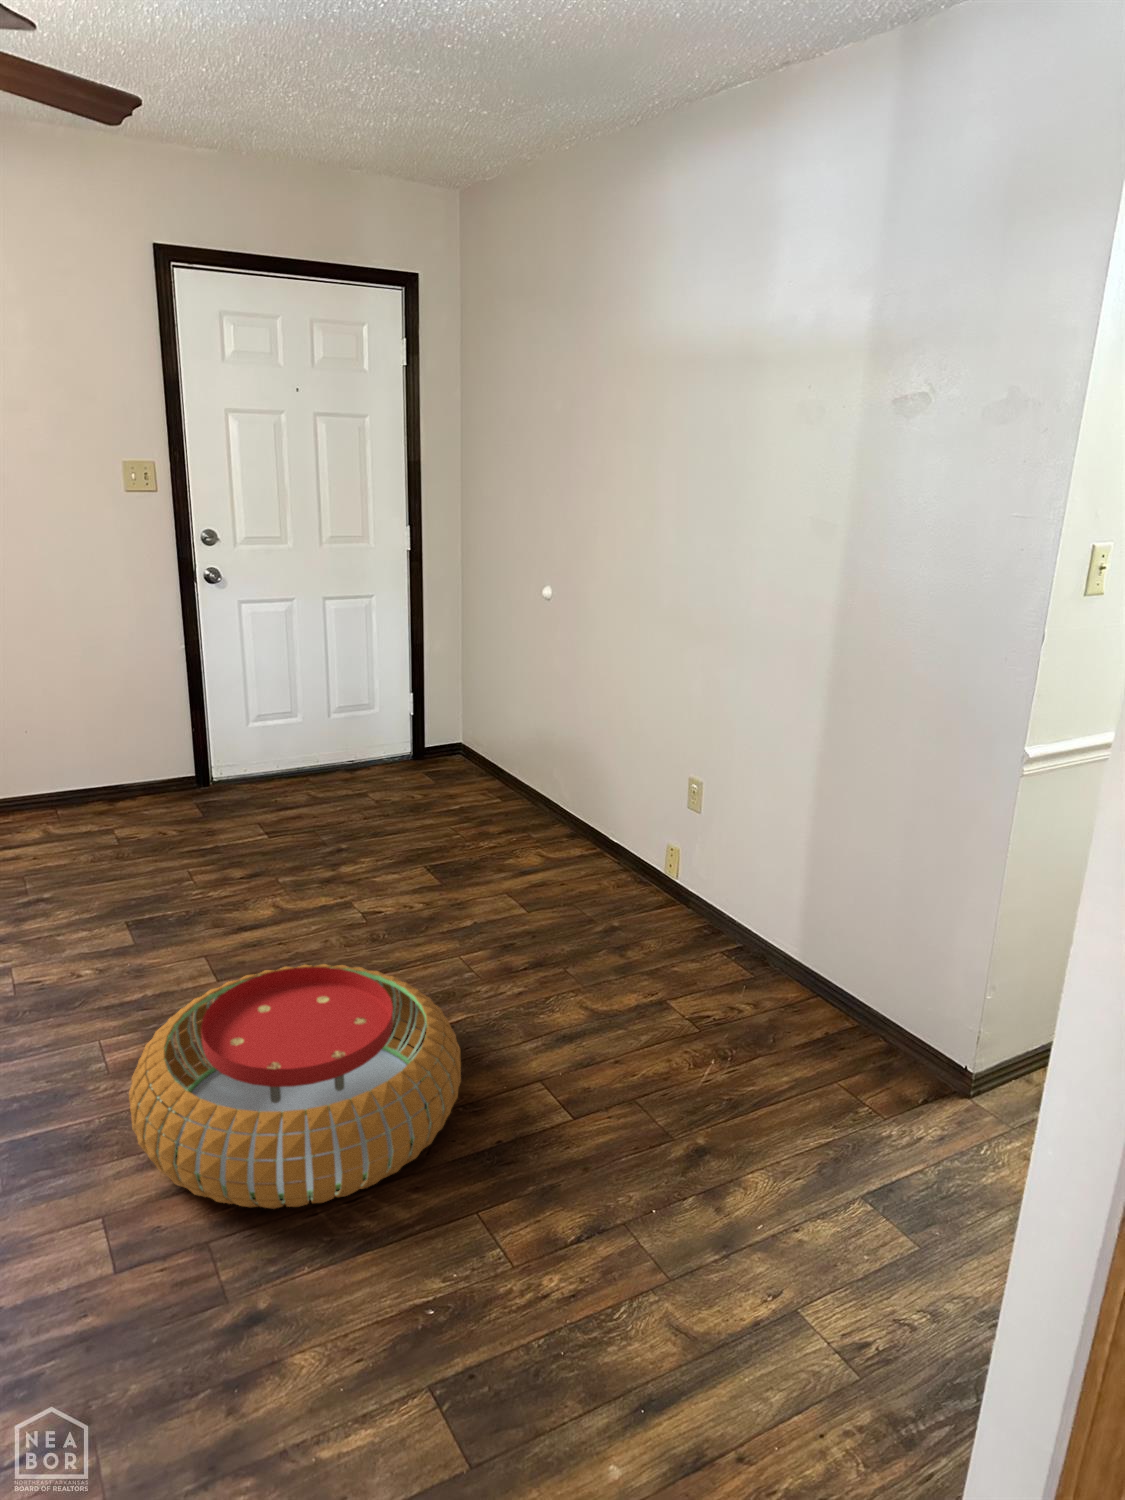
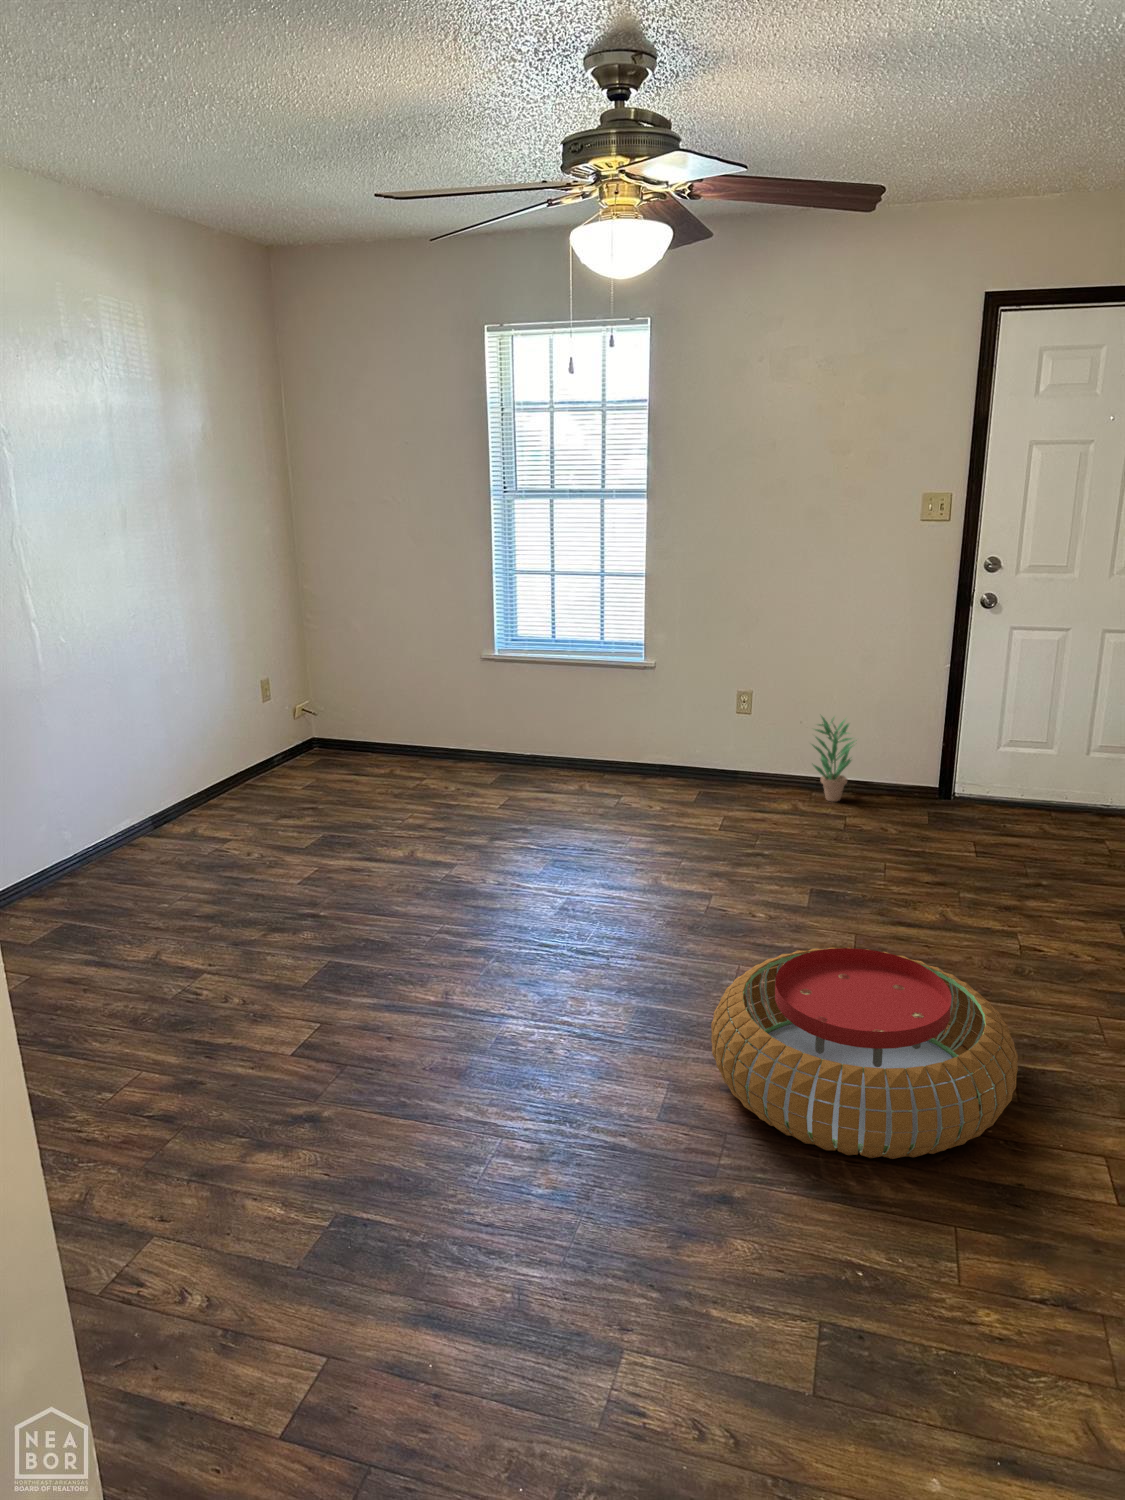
potted plant: none [49,719,109,816] -> present [812,716,854,801]

